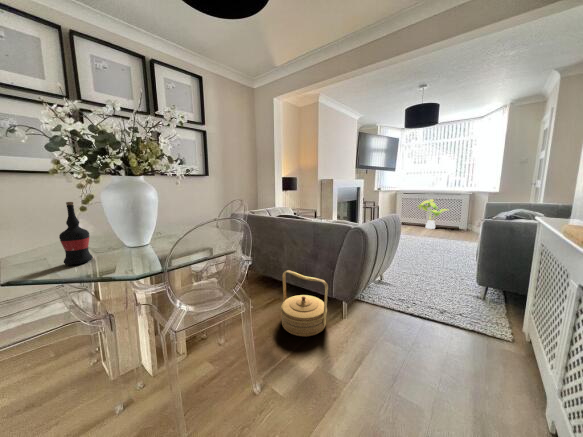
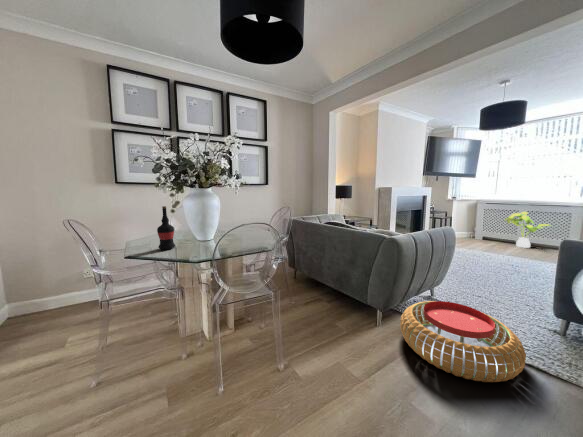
woven basket: present [280,270,328,336] -> none [315,273,359,336]
pouf: none [366,285,476,357] -> present [400,301,526,382]

